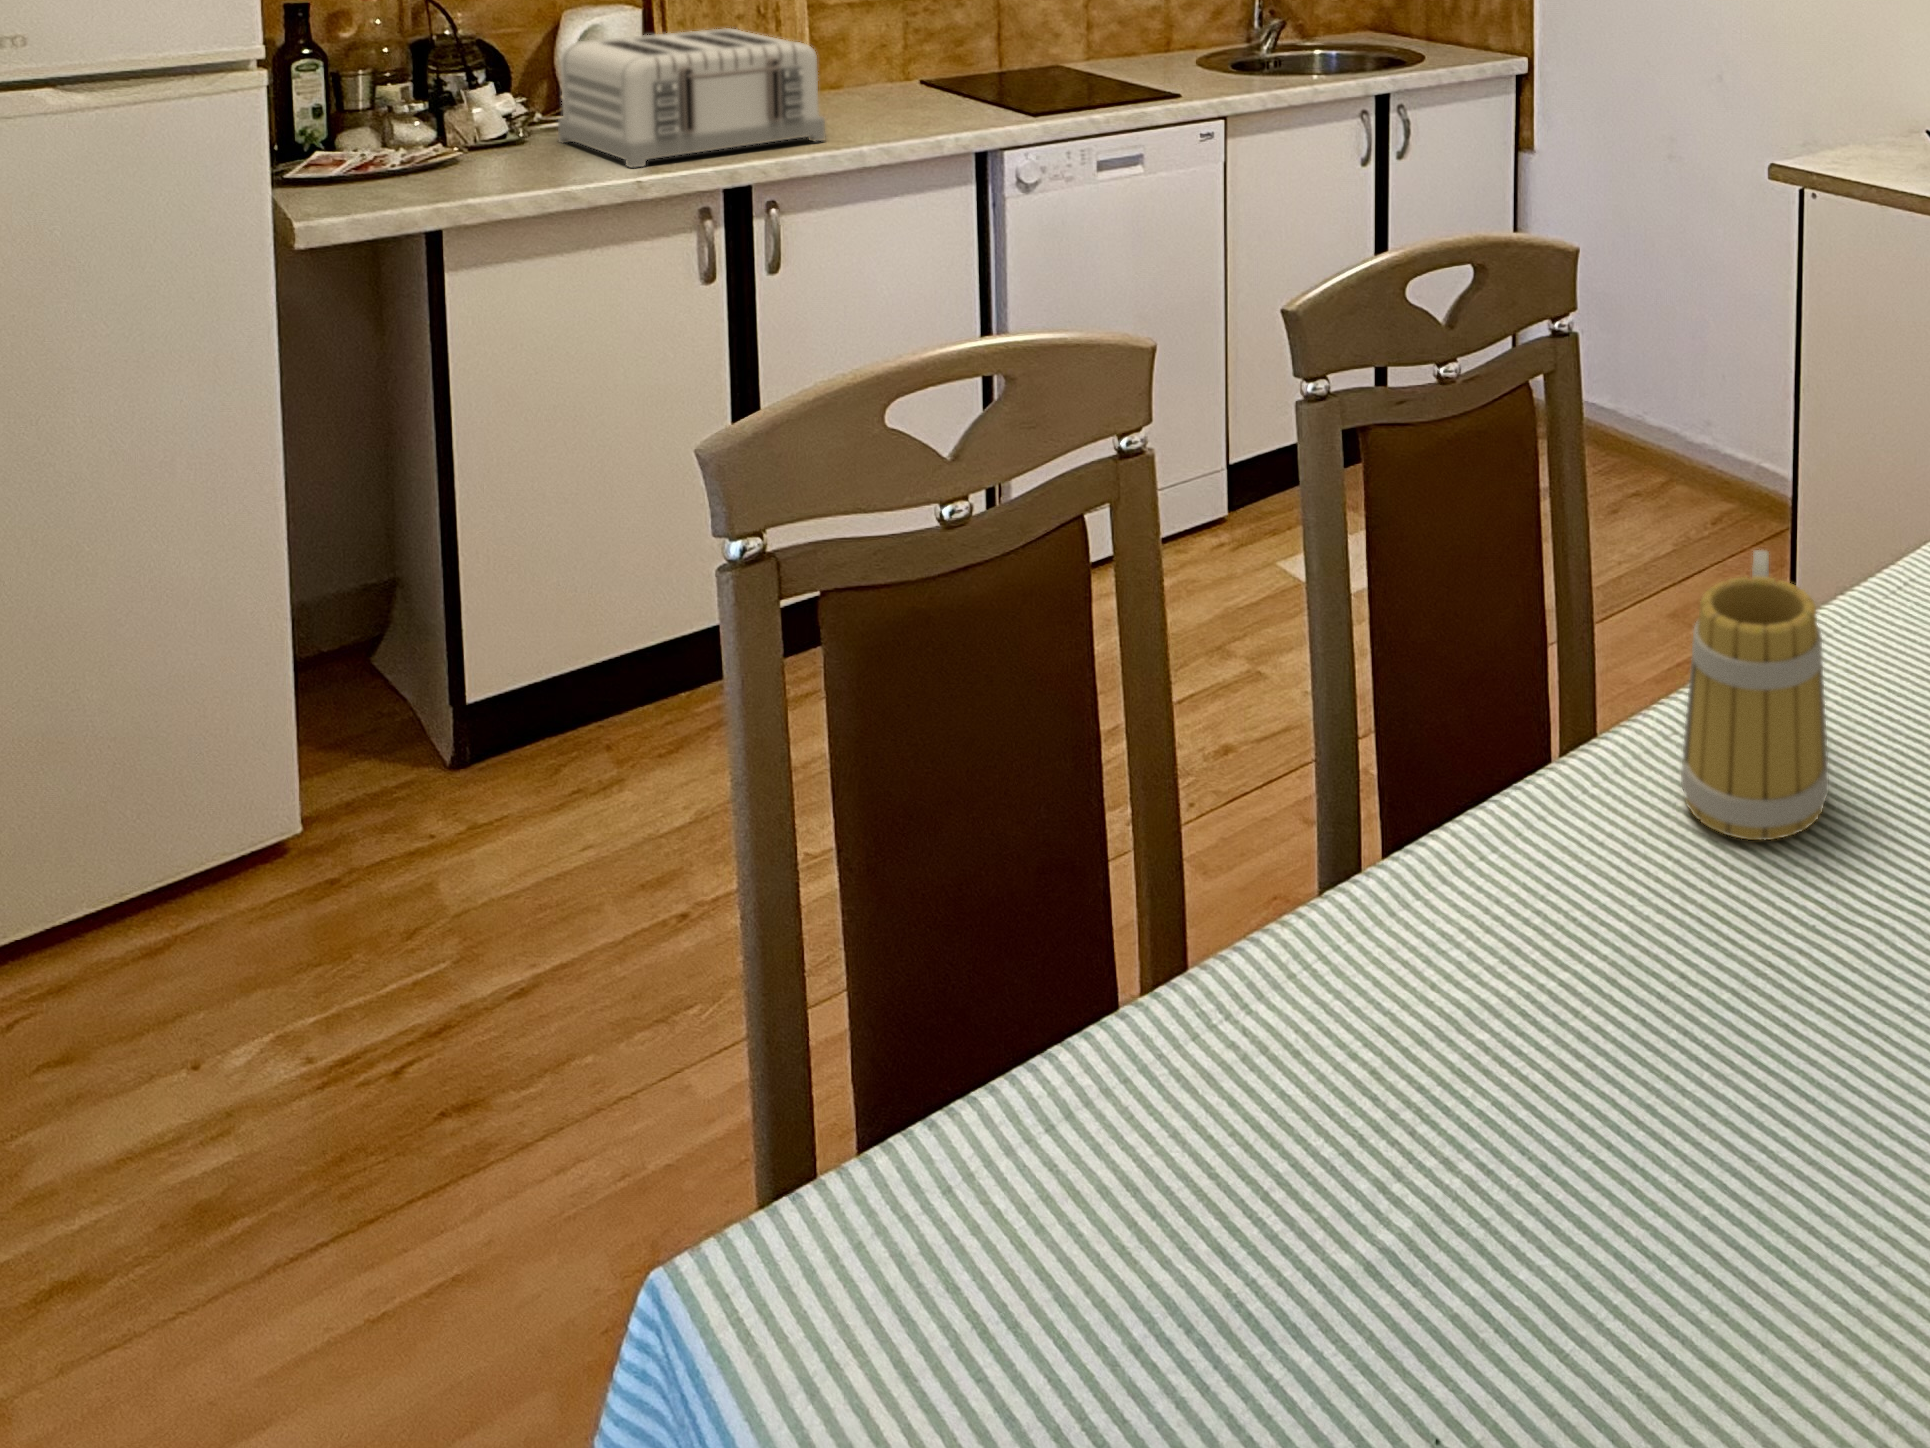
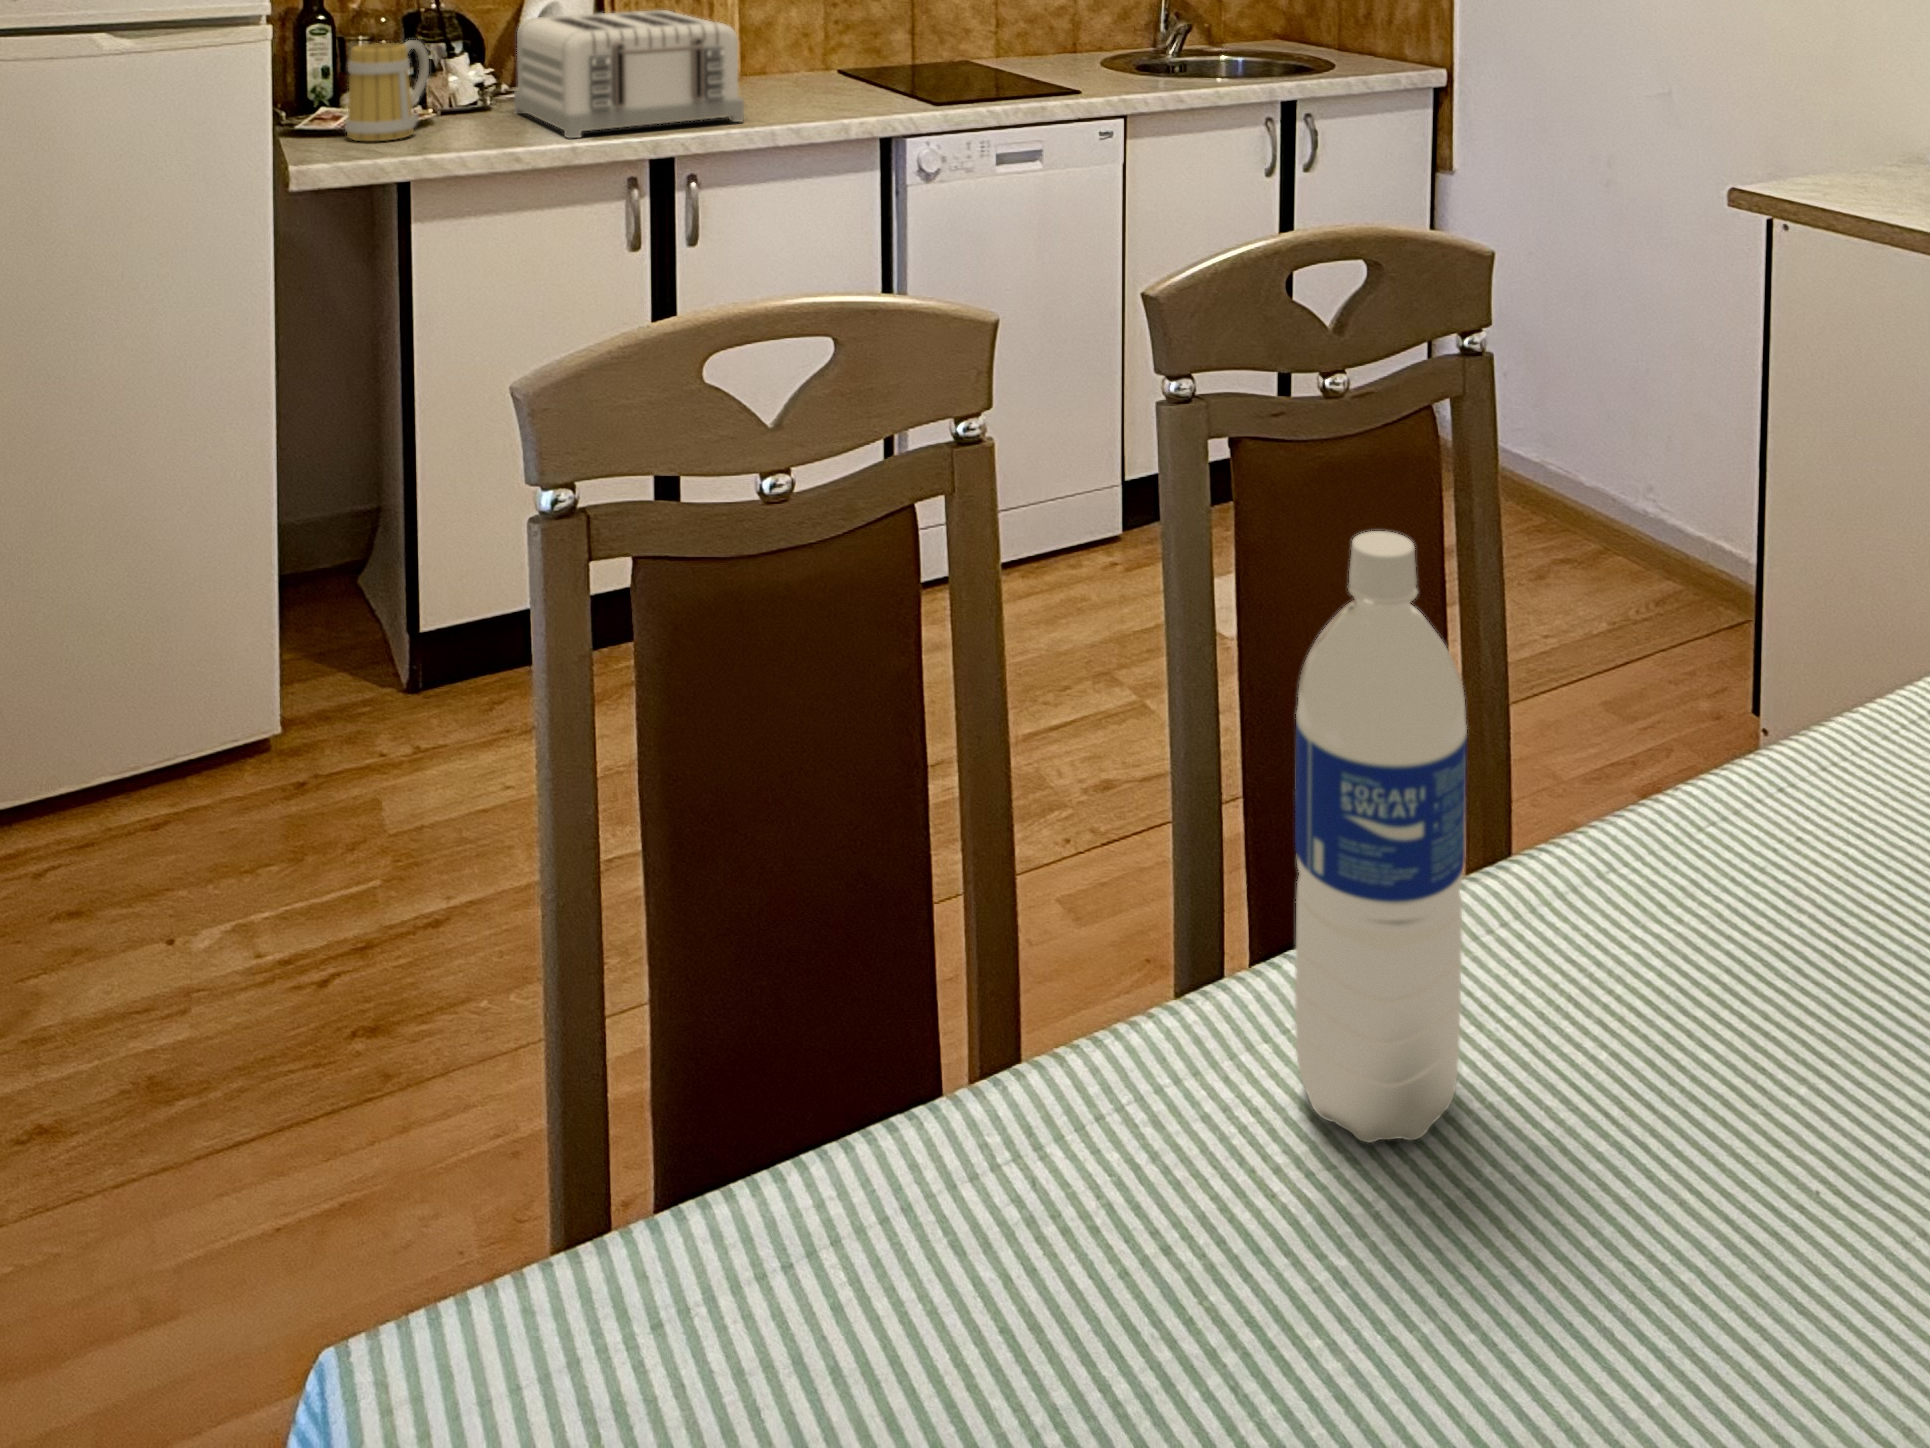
water bottle: none [1445,487,1574,955] -> present [1295,531,1467,1143]
mug: present [1681,550,1829,840] -> present [345,40,429,141]

